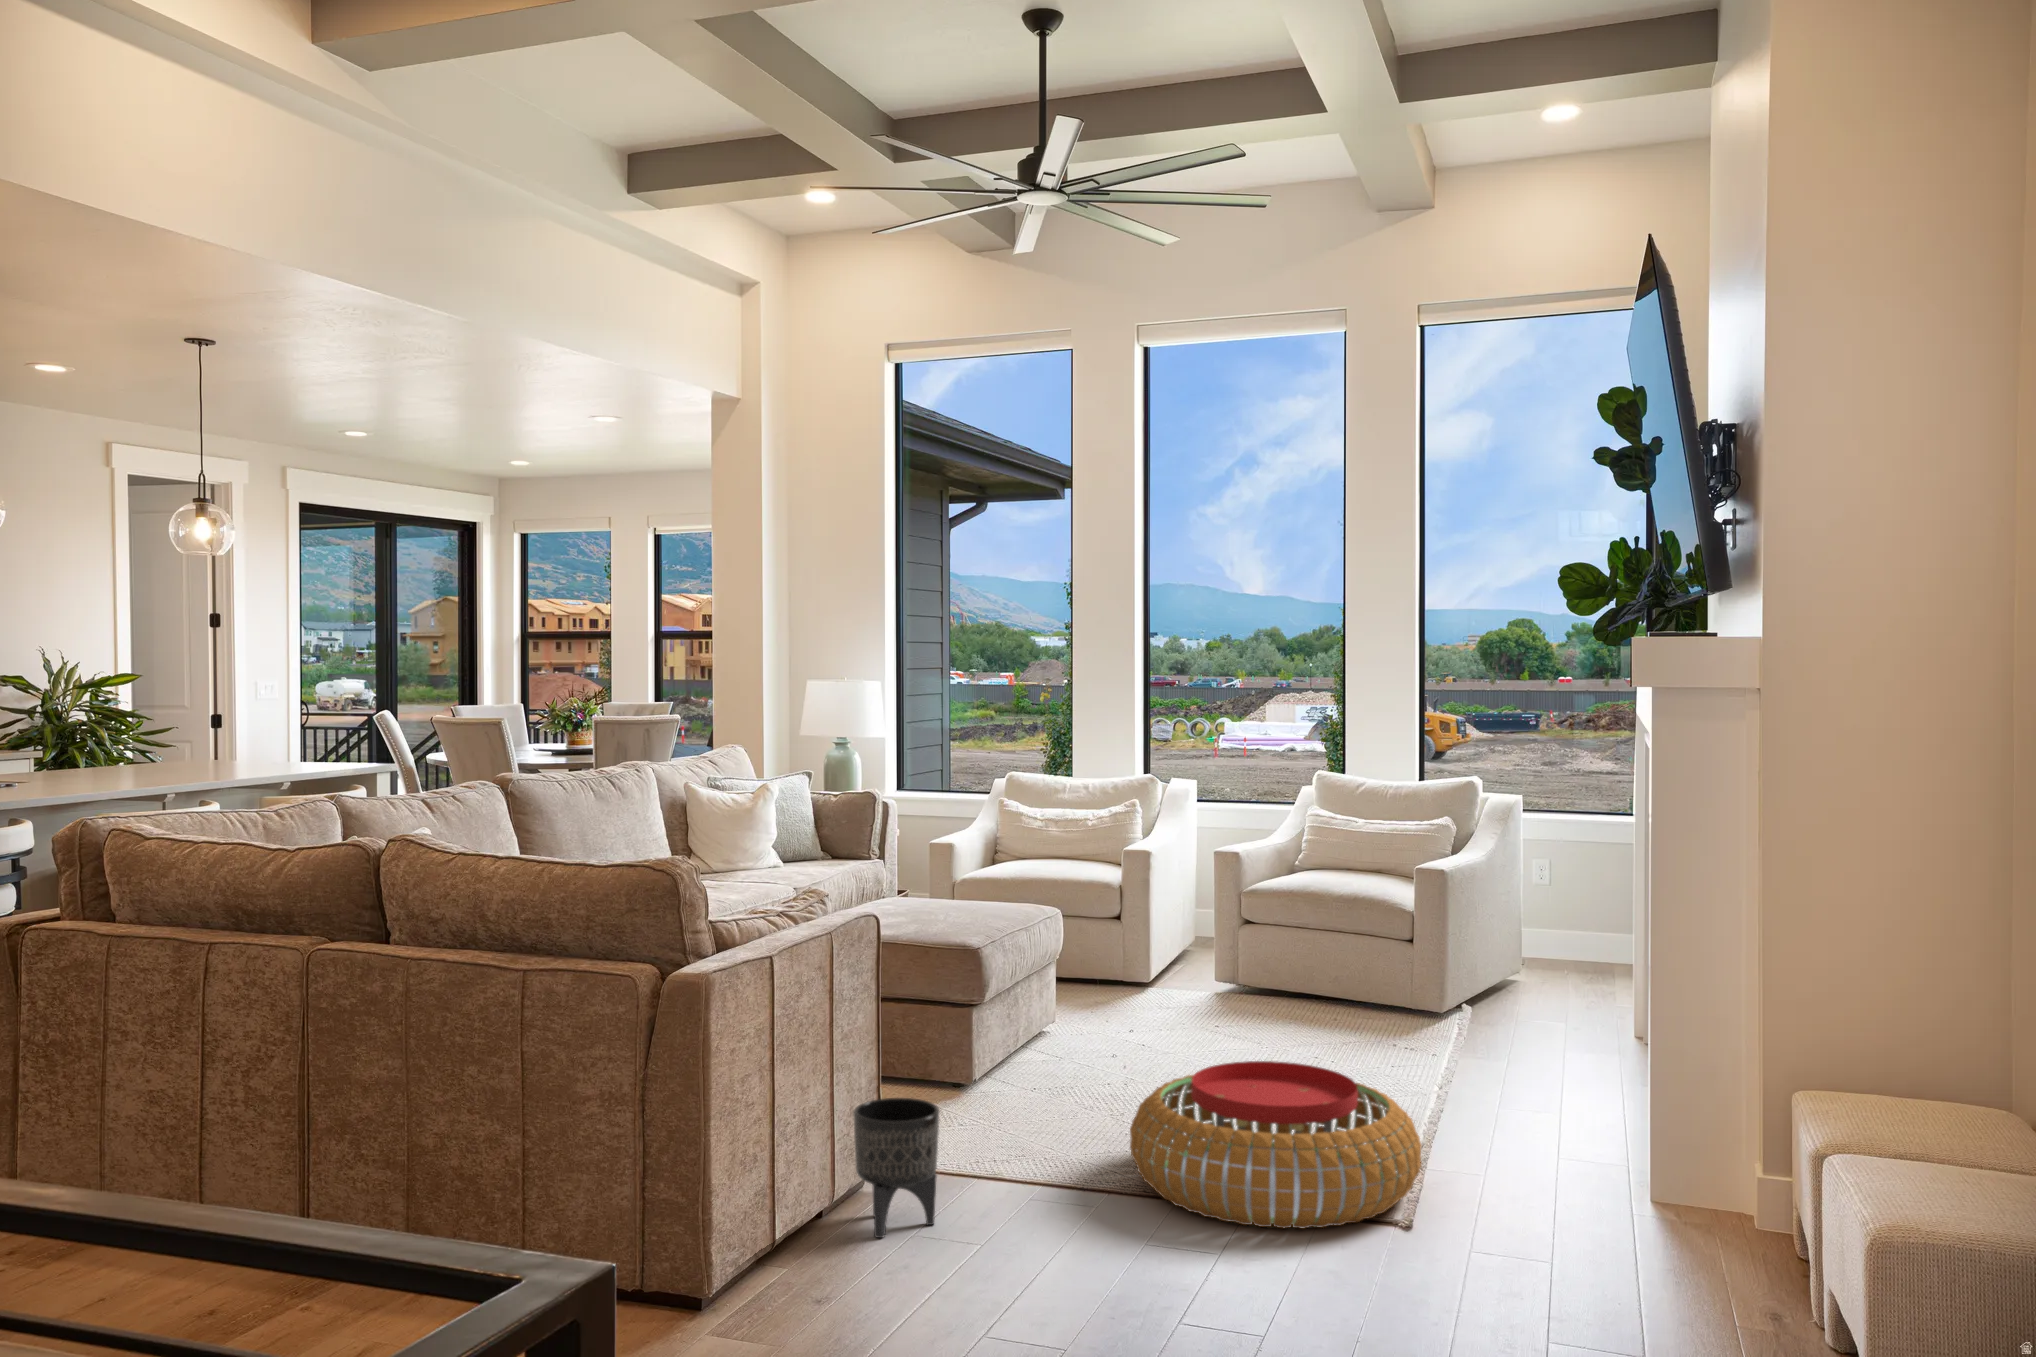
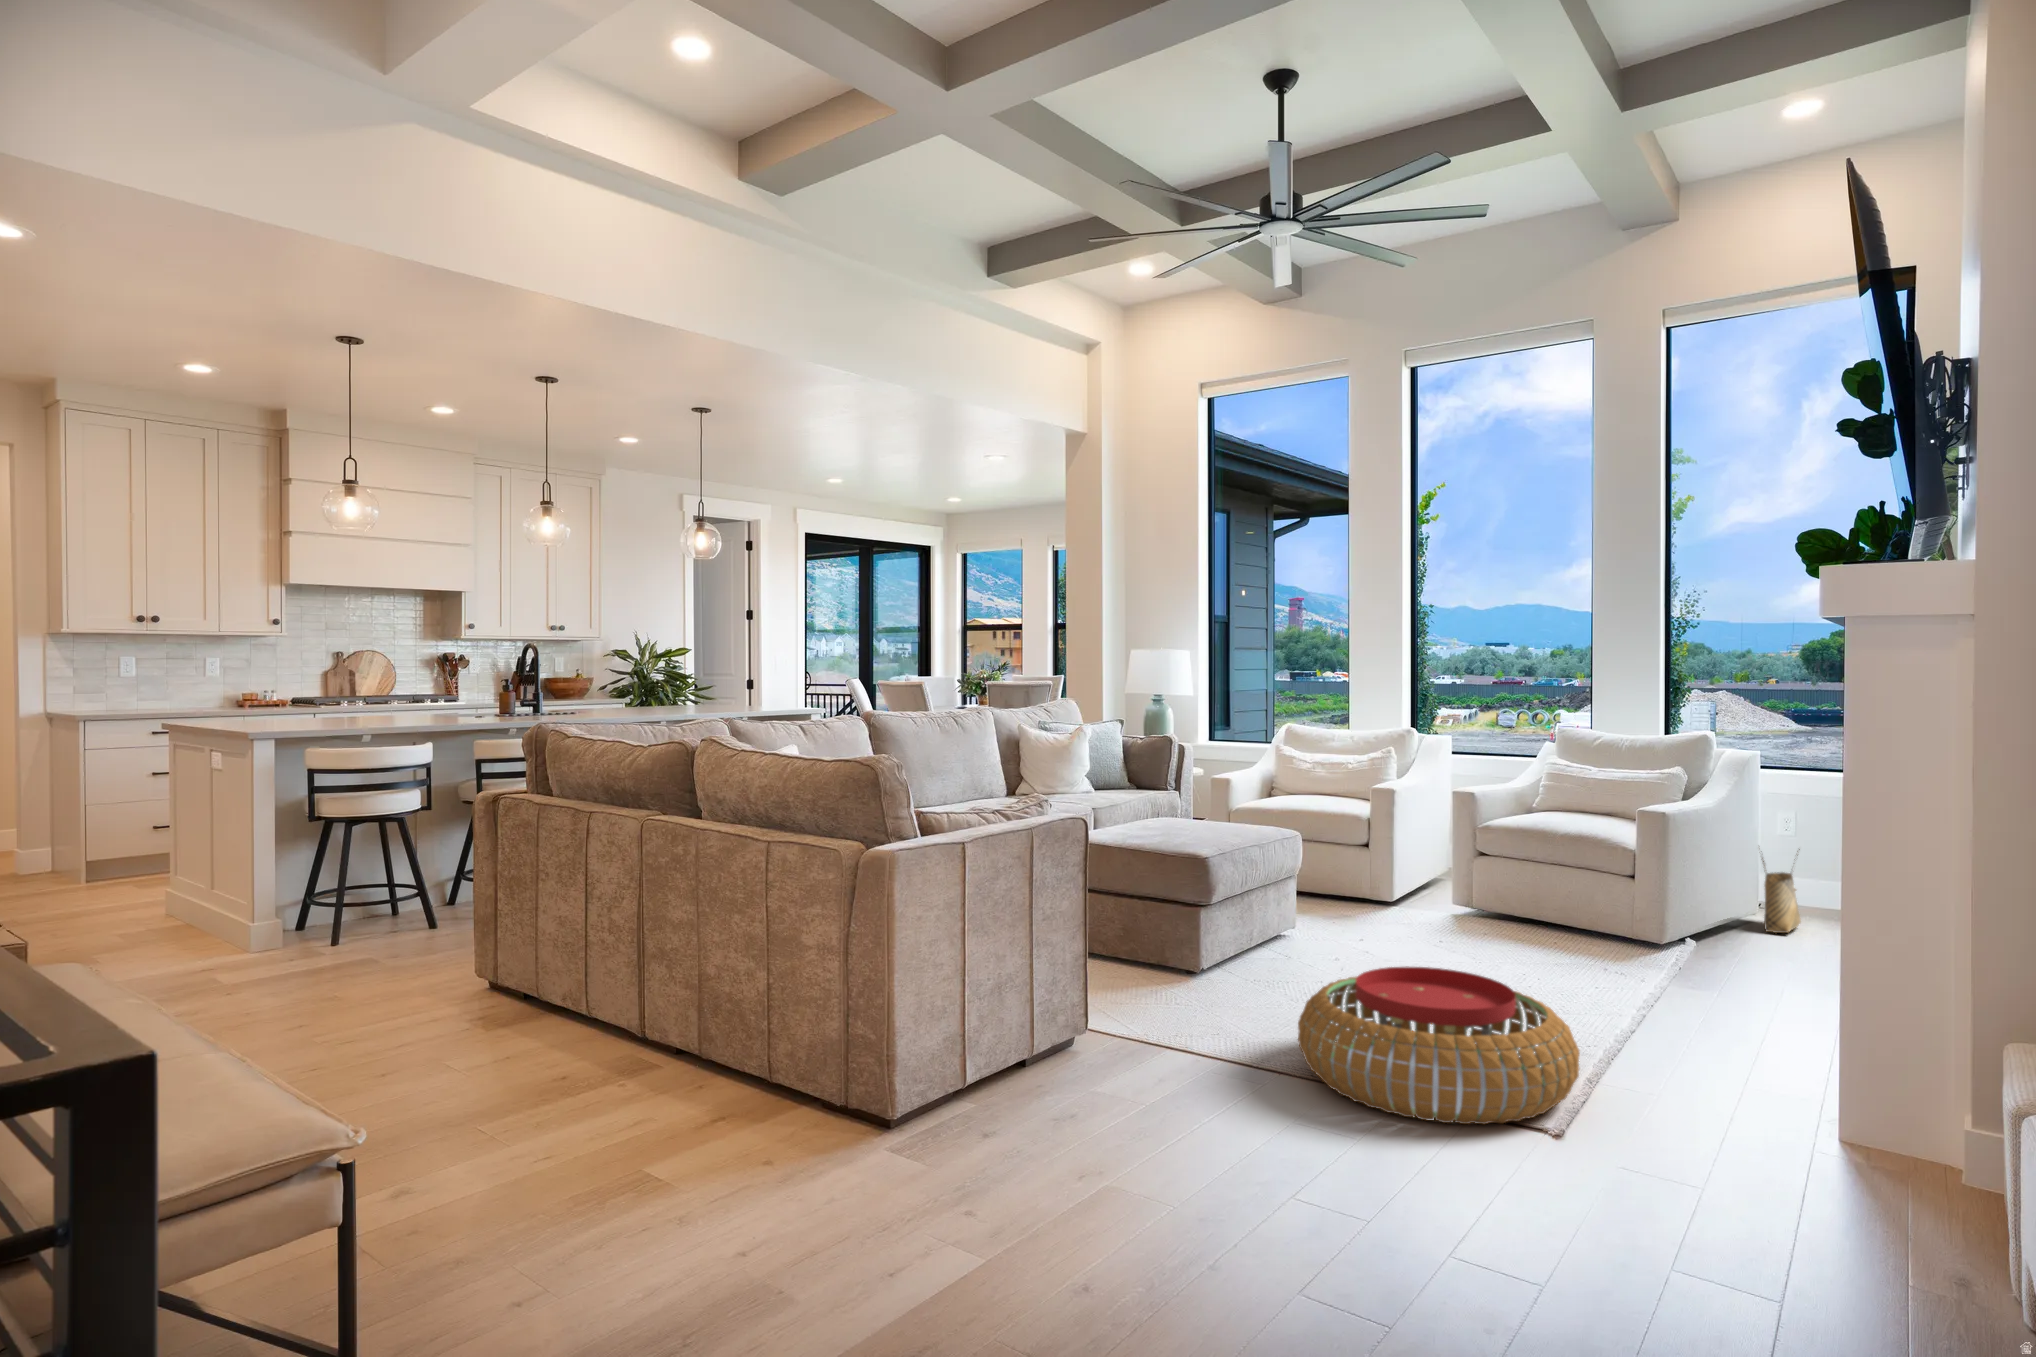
woven basket: none [1519,898,1559,990] -> present [1762,849,1801,933]
planter: present [853,1098,940,1238] -> none [1044,970,1117,1087]

